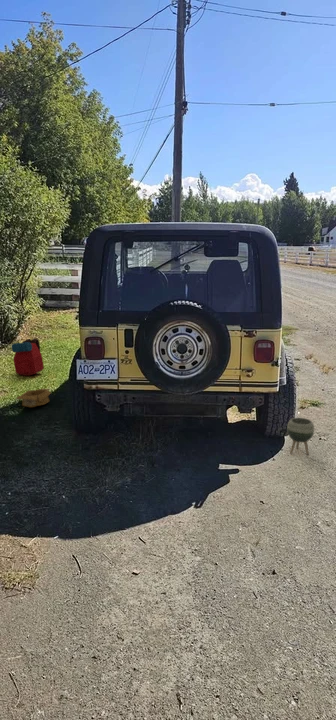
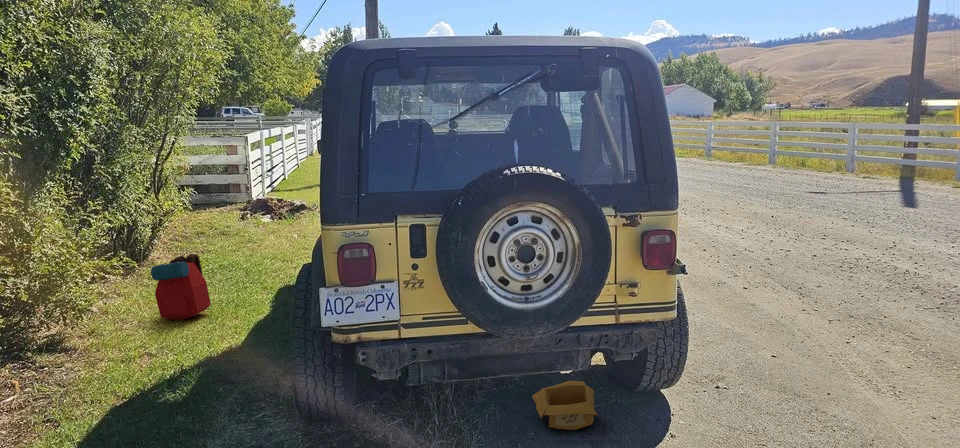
cardboard box: present [16,388,51,407] -> present [532,381,598,430]
planter: present [287,418,314,455] -> none [681,355,727,418]

